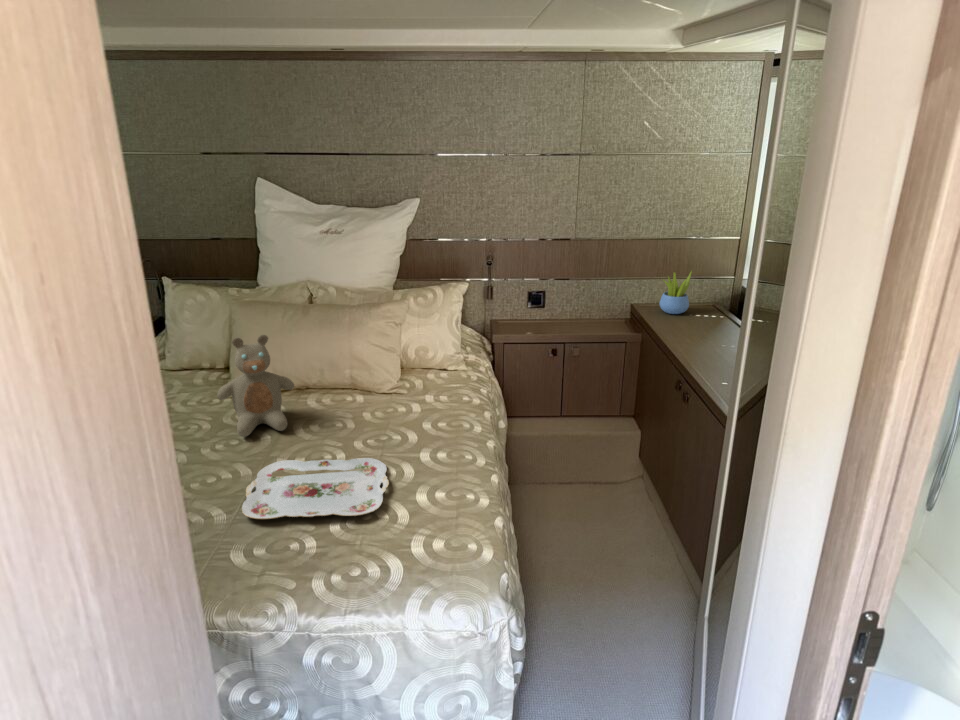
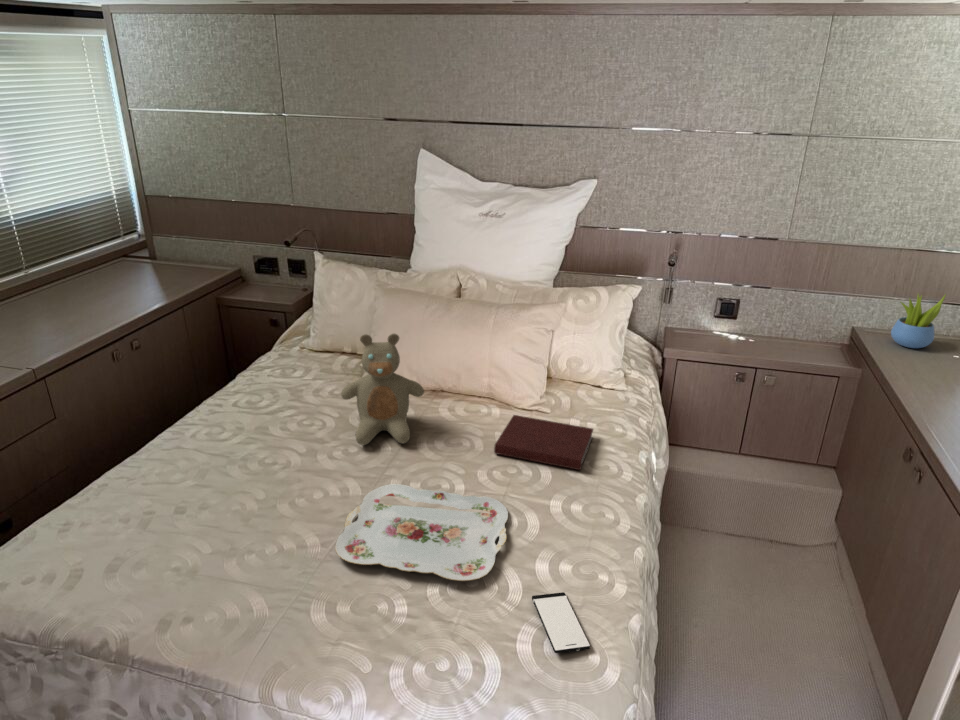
notebook: none [364,397,445,429] -> present [494,415,593,470]
smartphone: none [418,511,469,548] -> present [532,592,590,653]

